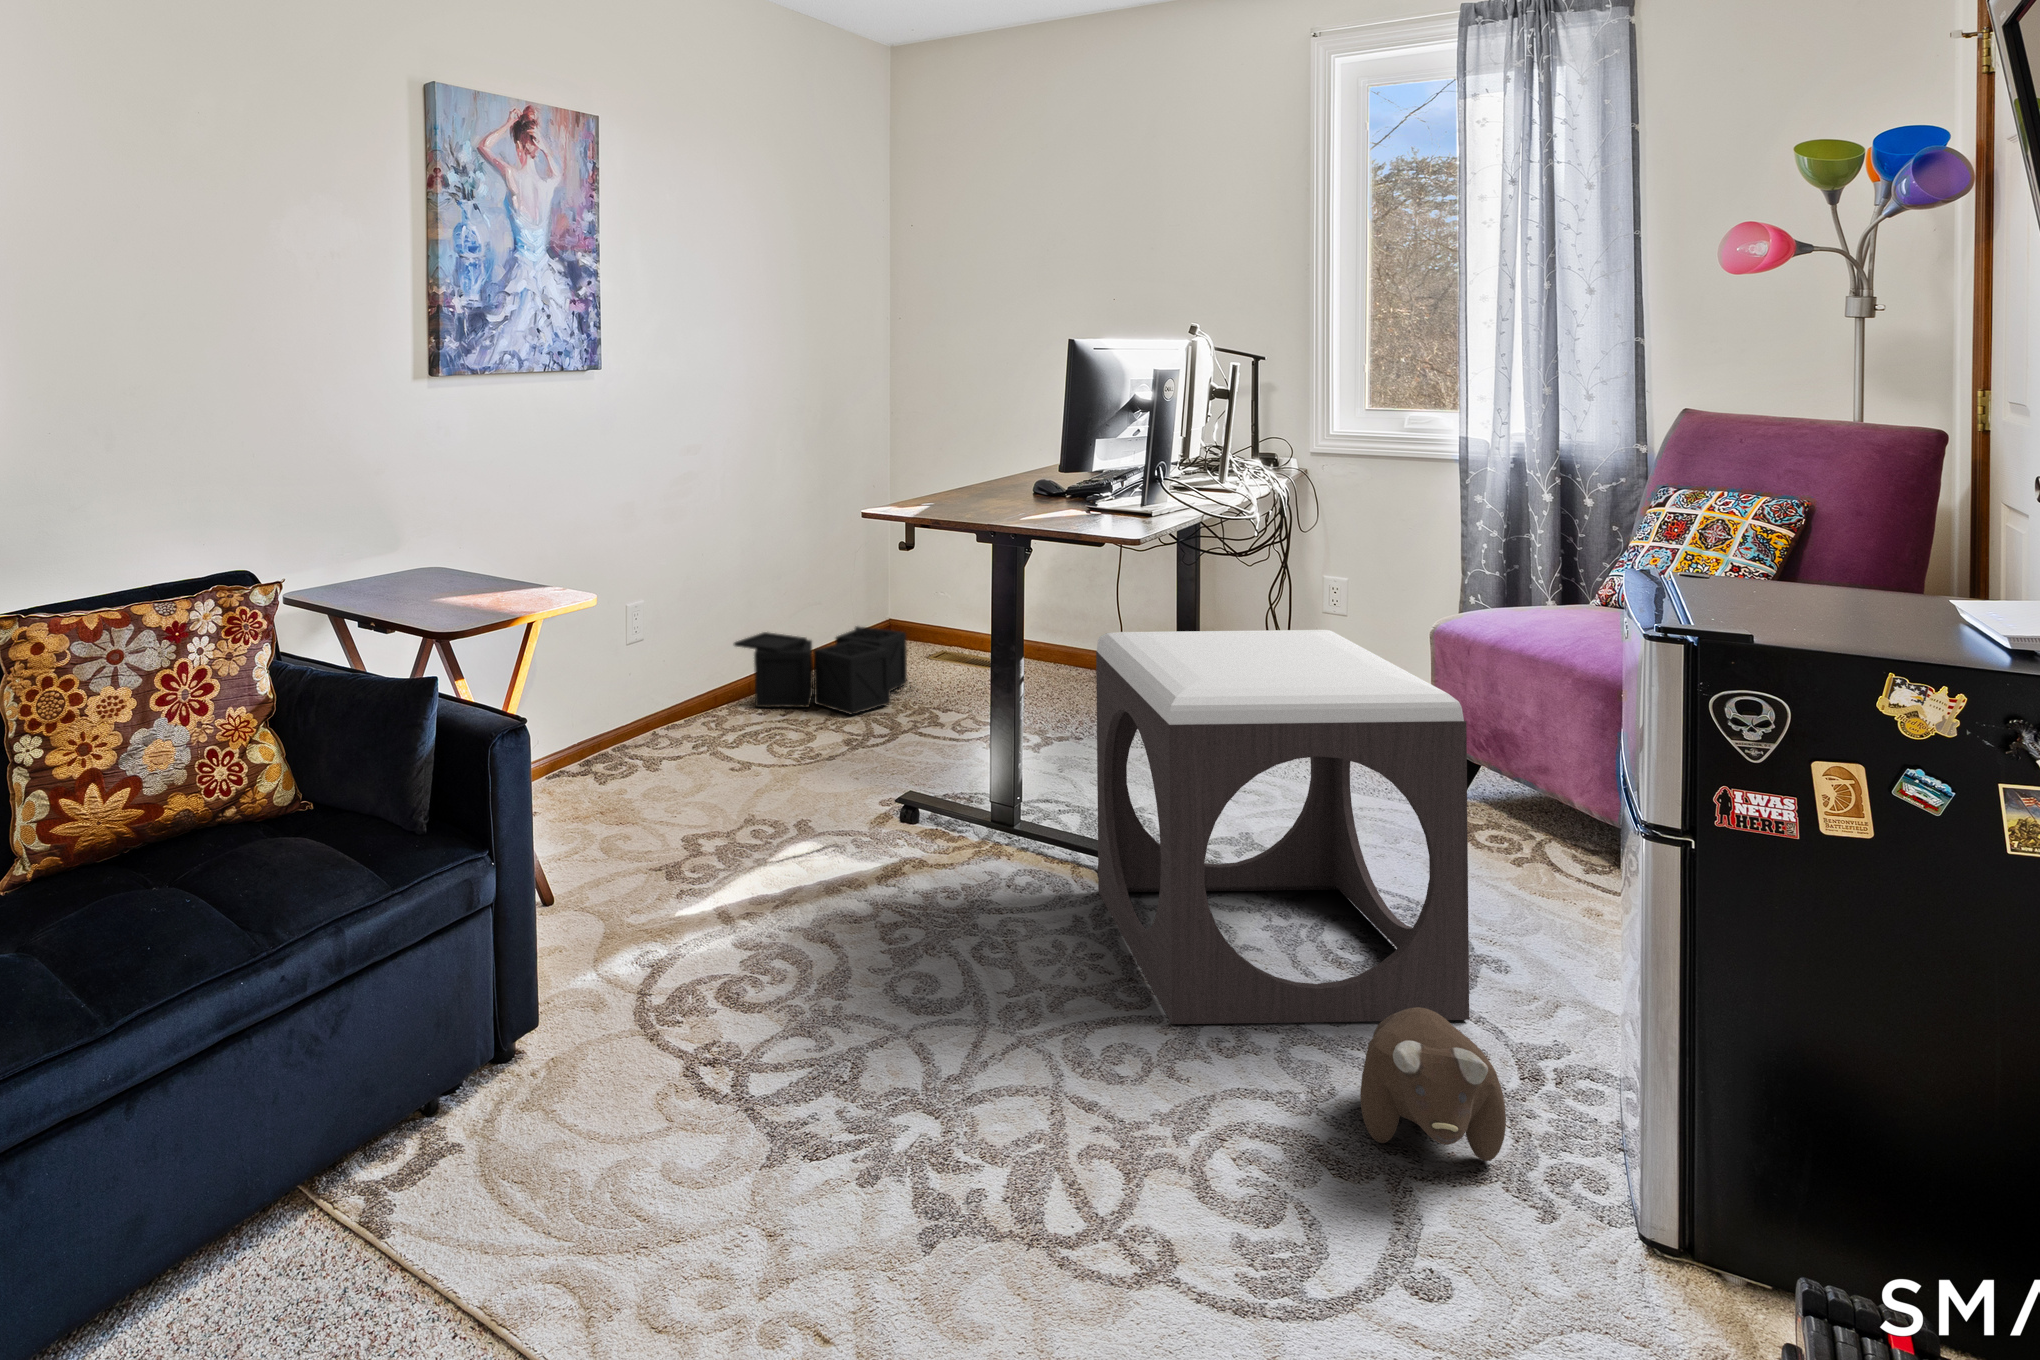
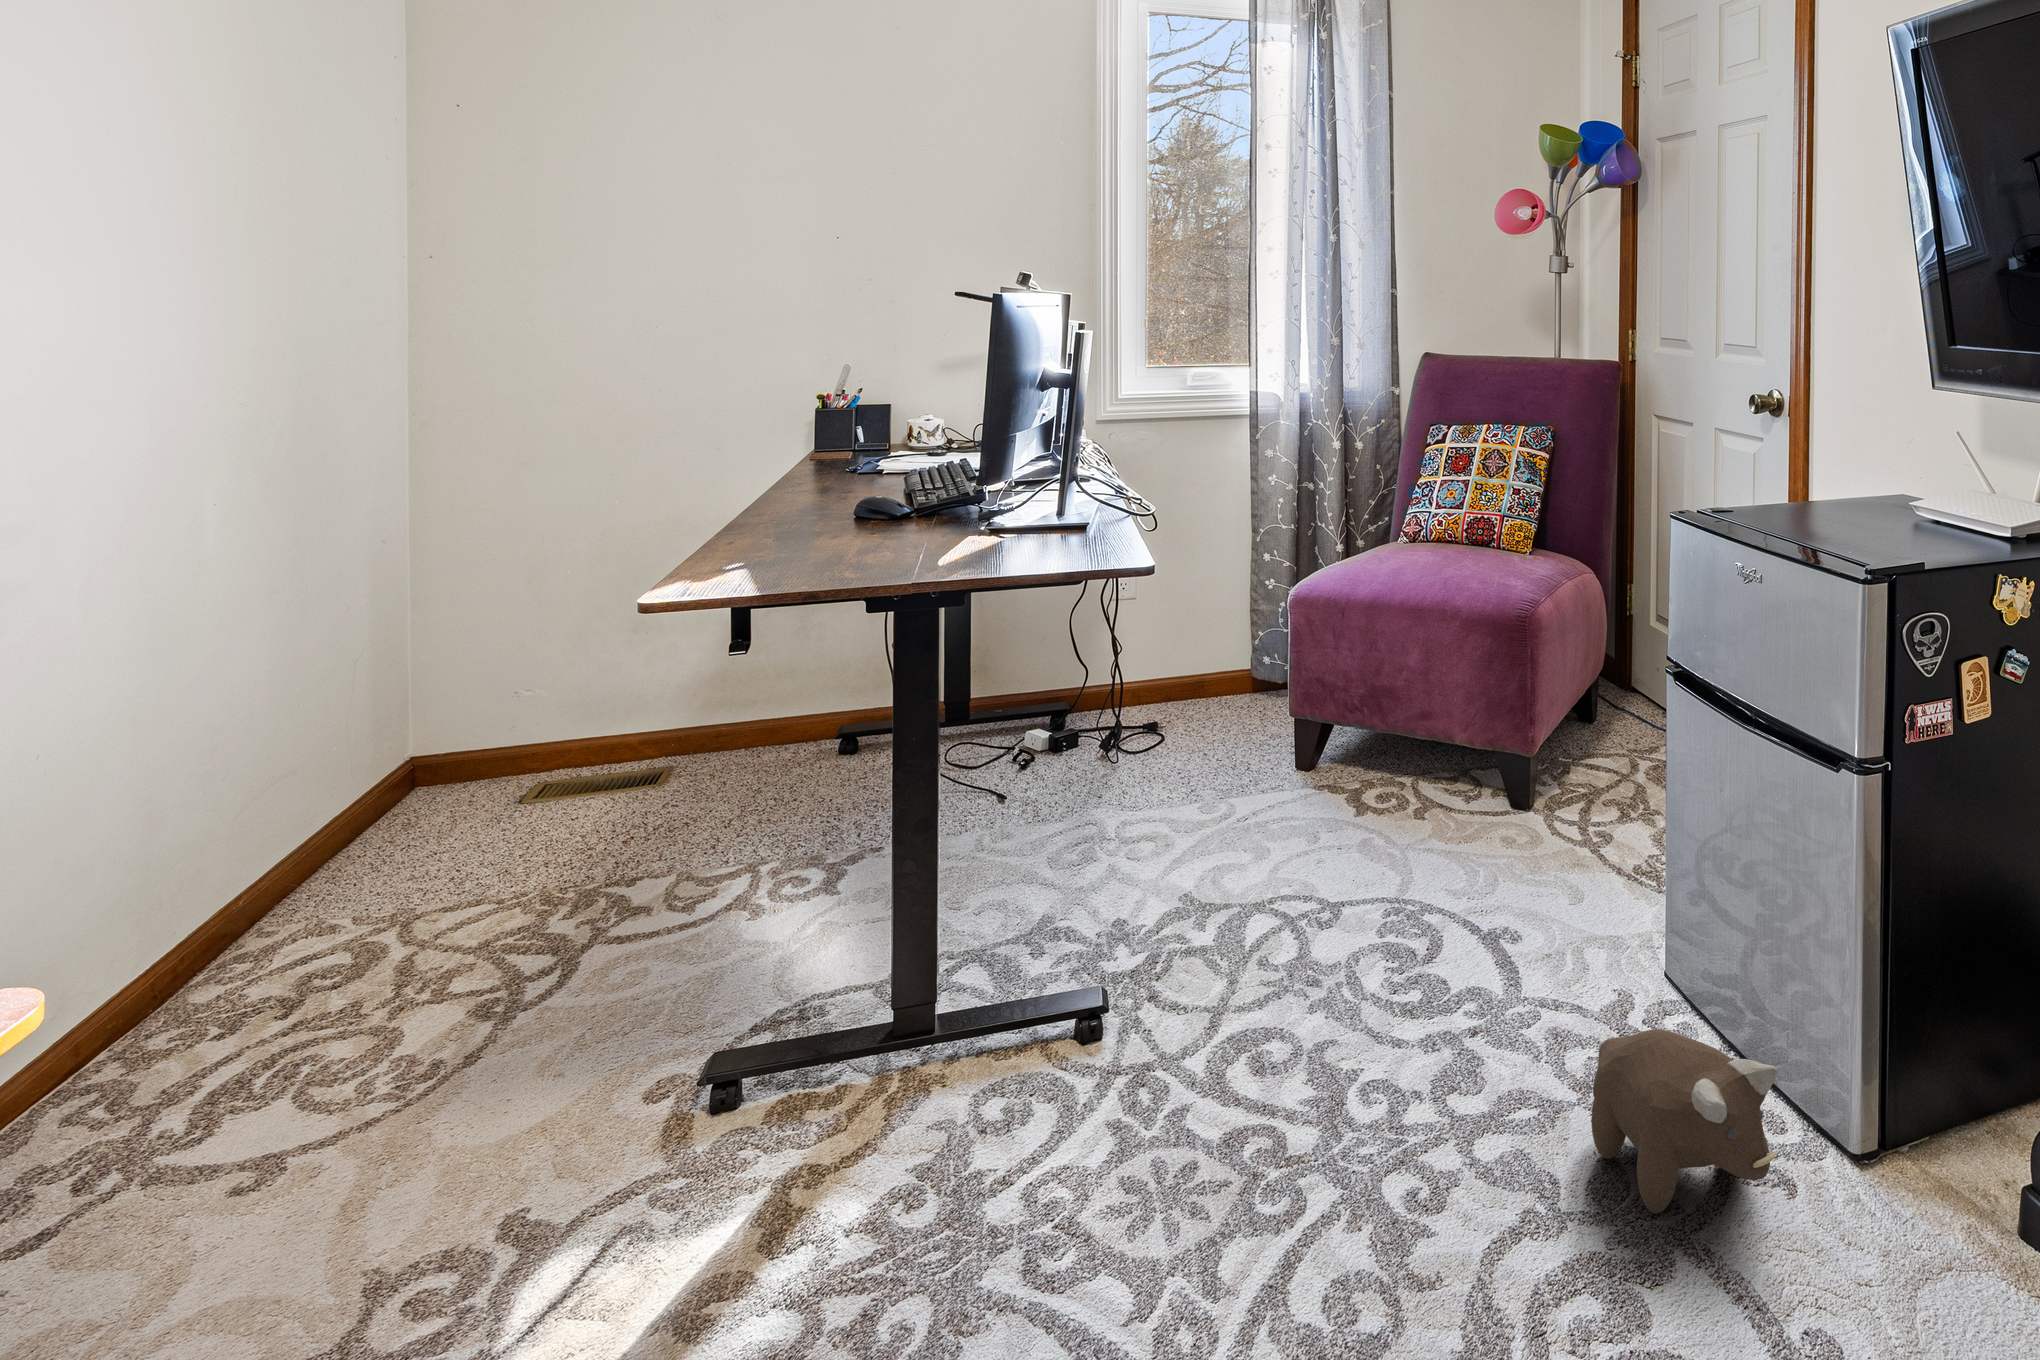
storage bin: present [734,626,907,715] -> none [120,785,554,1030]
footstool: present [1096,630,1469,1024] -> none [1083,630,1559,1210]

